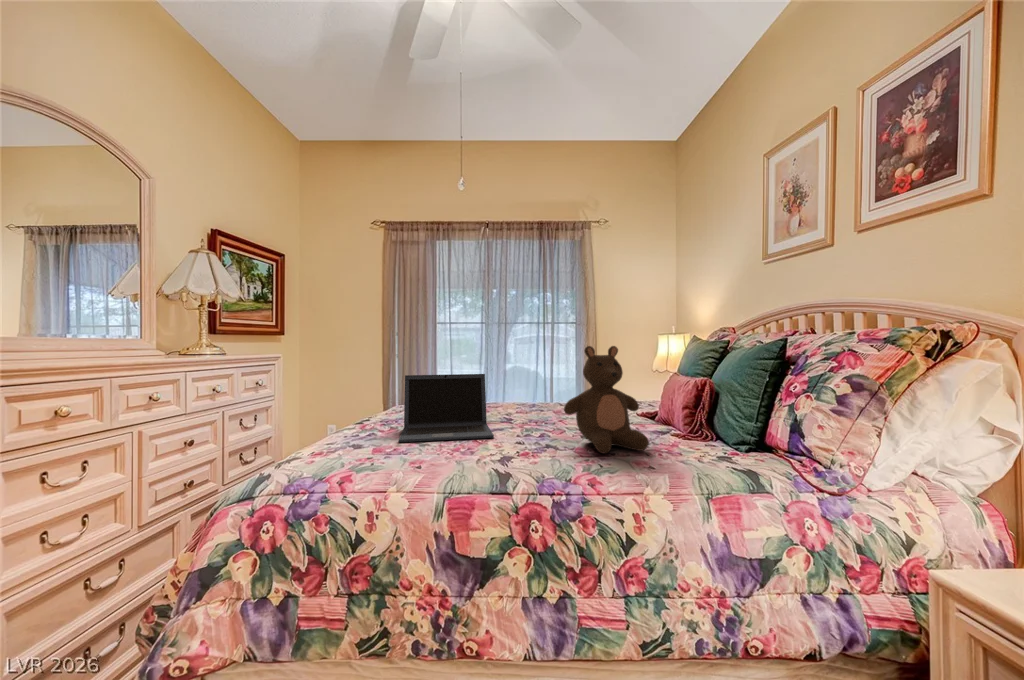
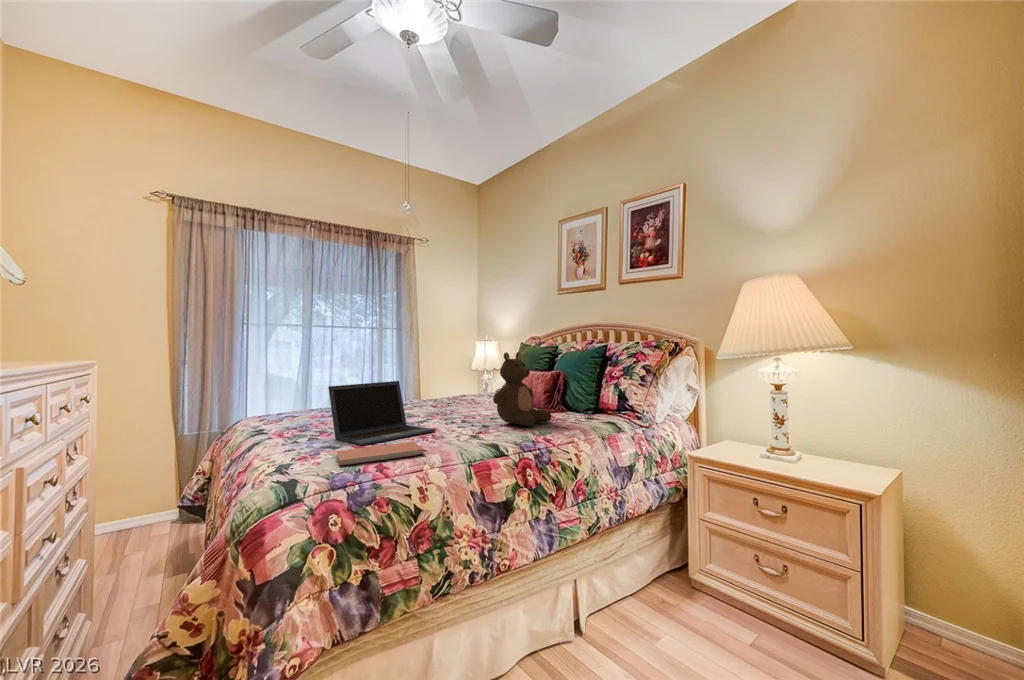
notebook: none [323,446,429,468] -> present [337,442,424,465]

